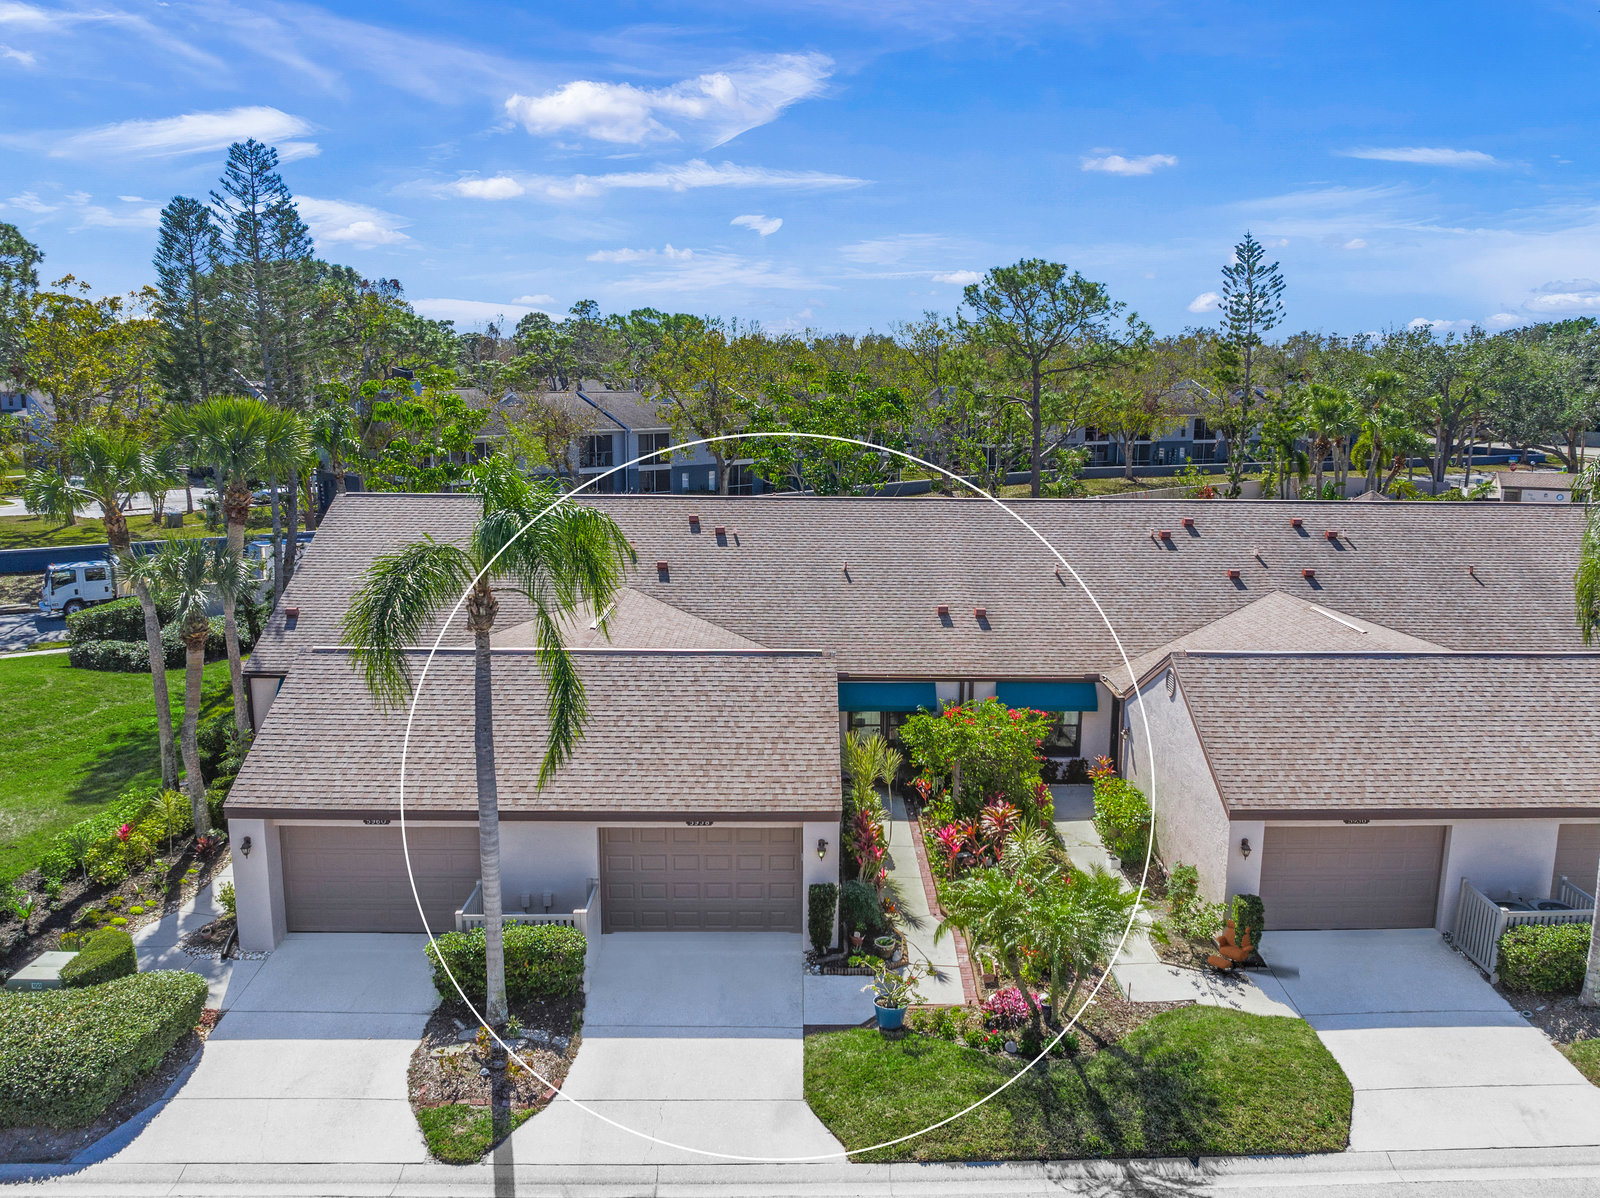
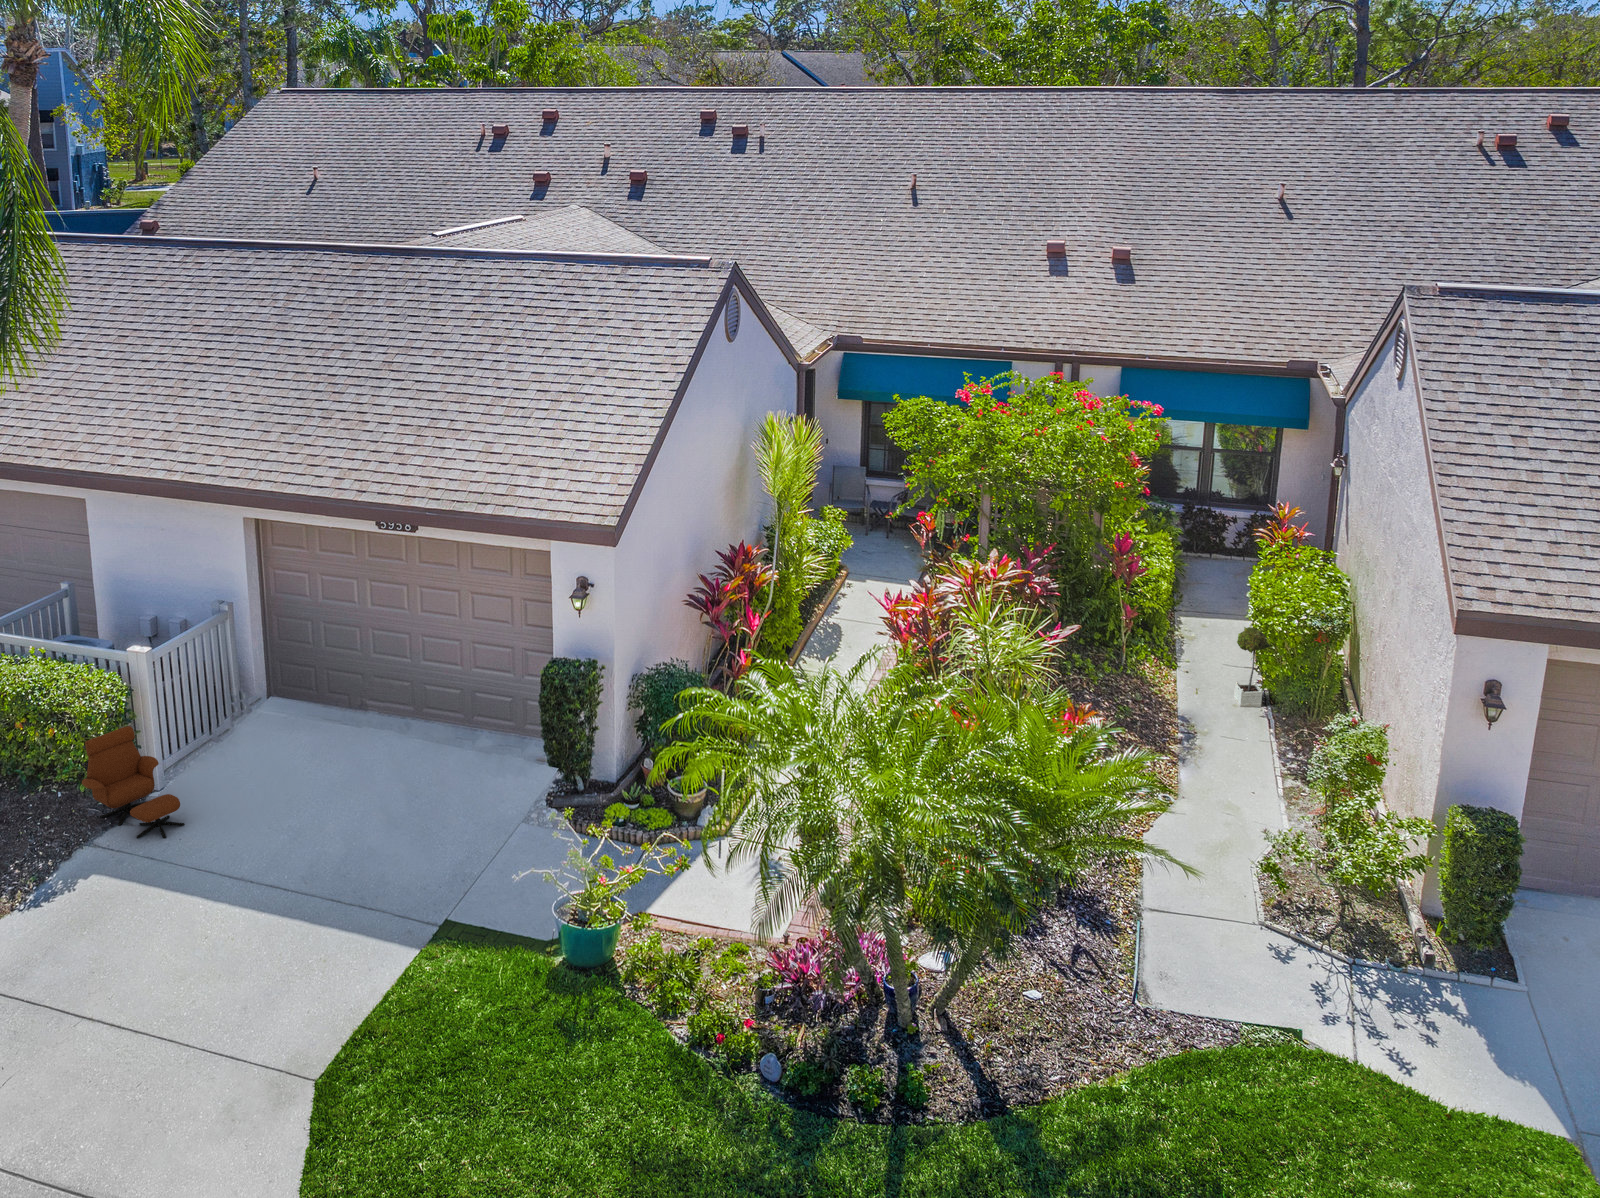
lounge chair: present [1208,920,1253,978] -> present [82,726,184,838]

